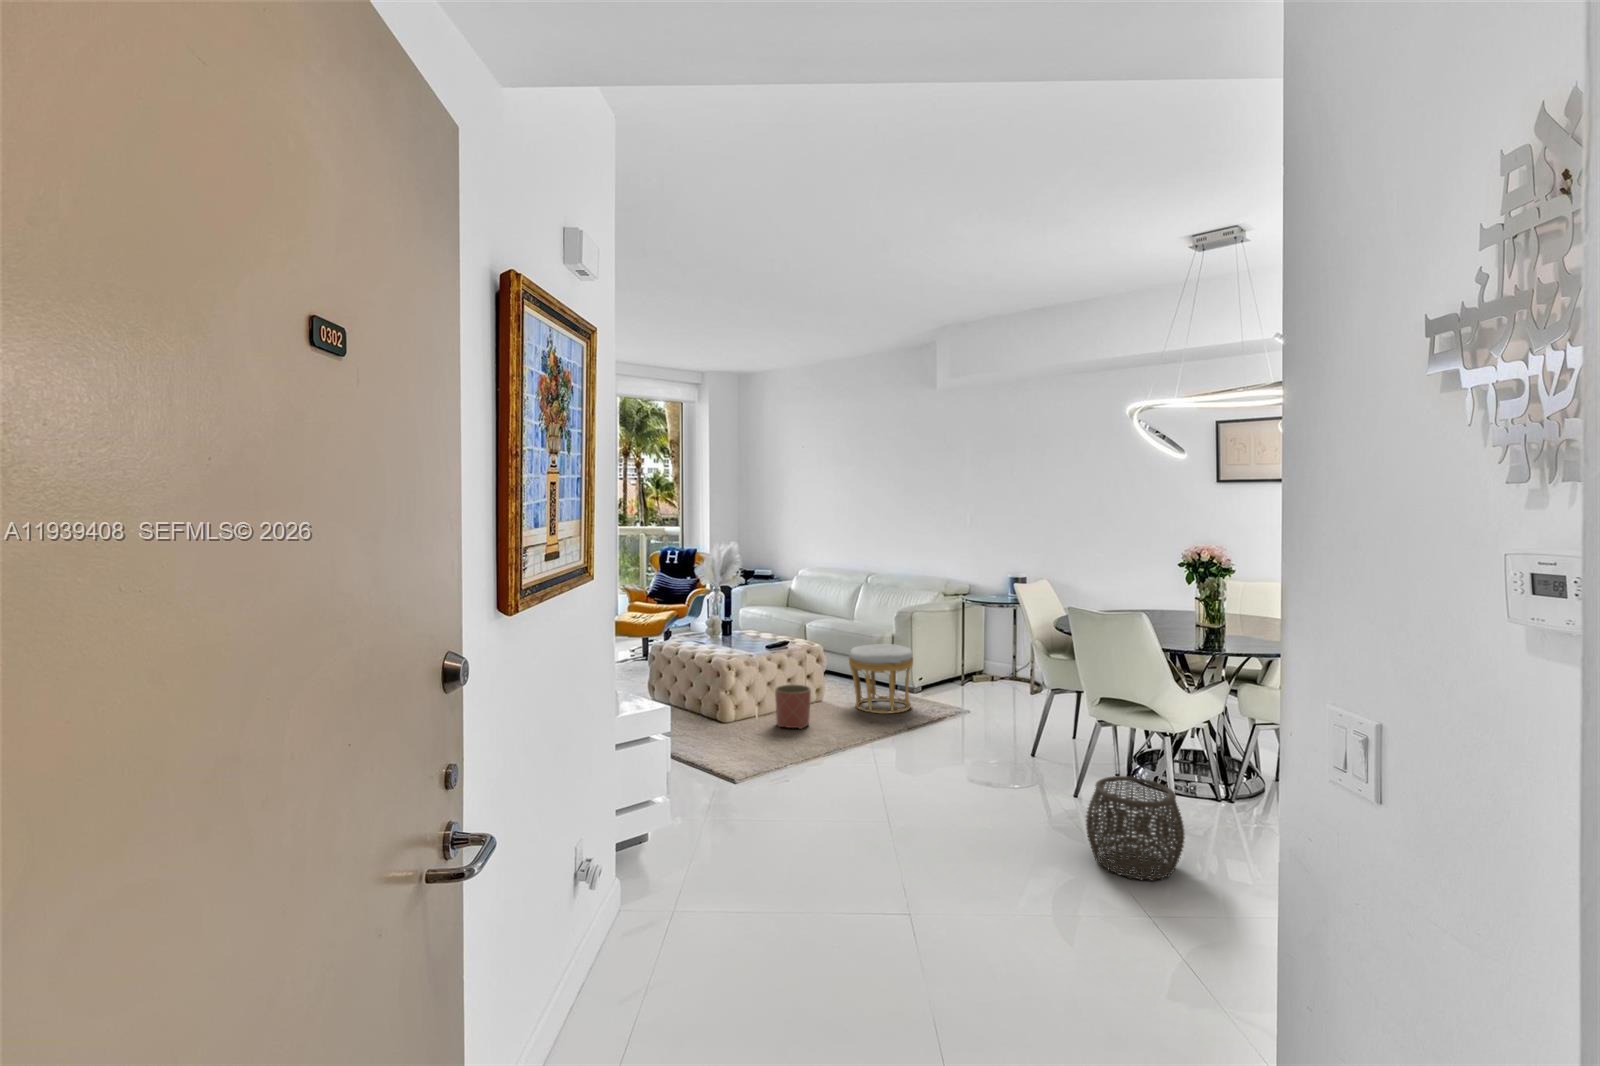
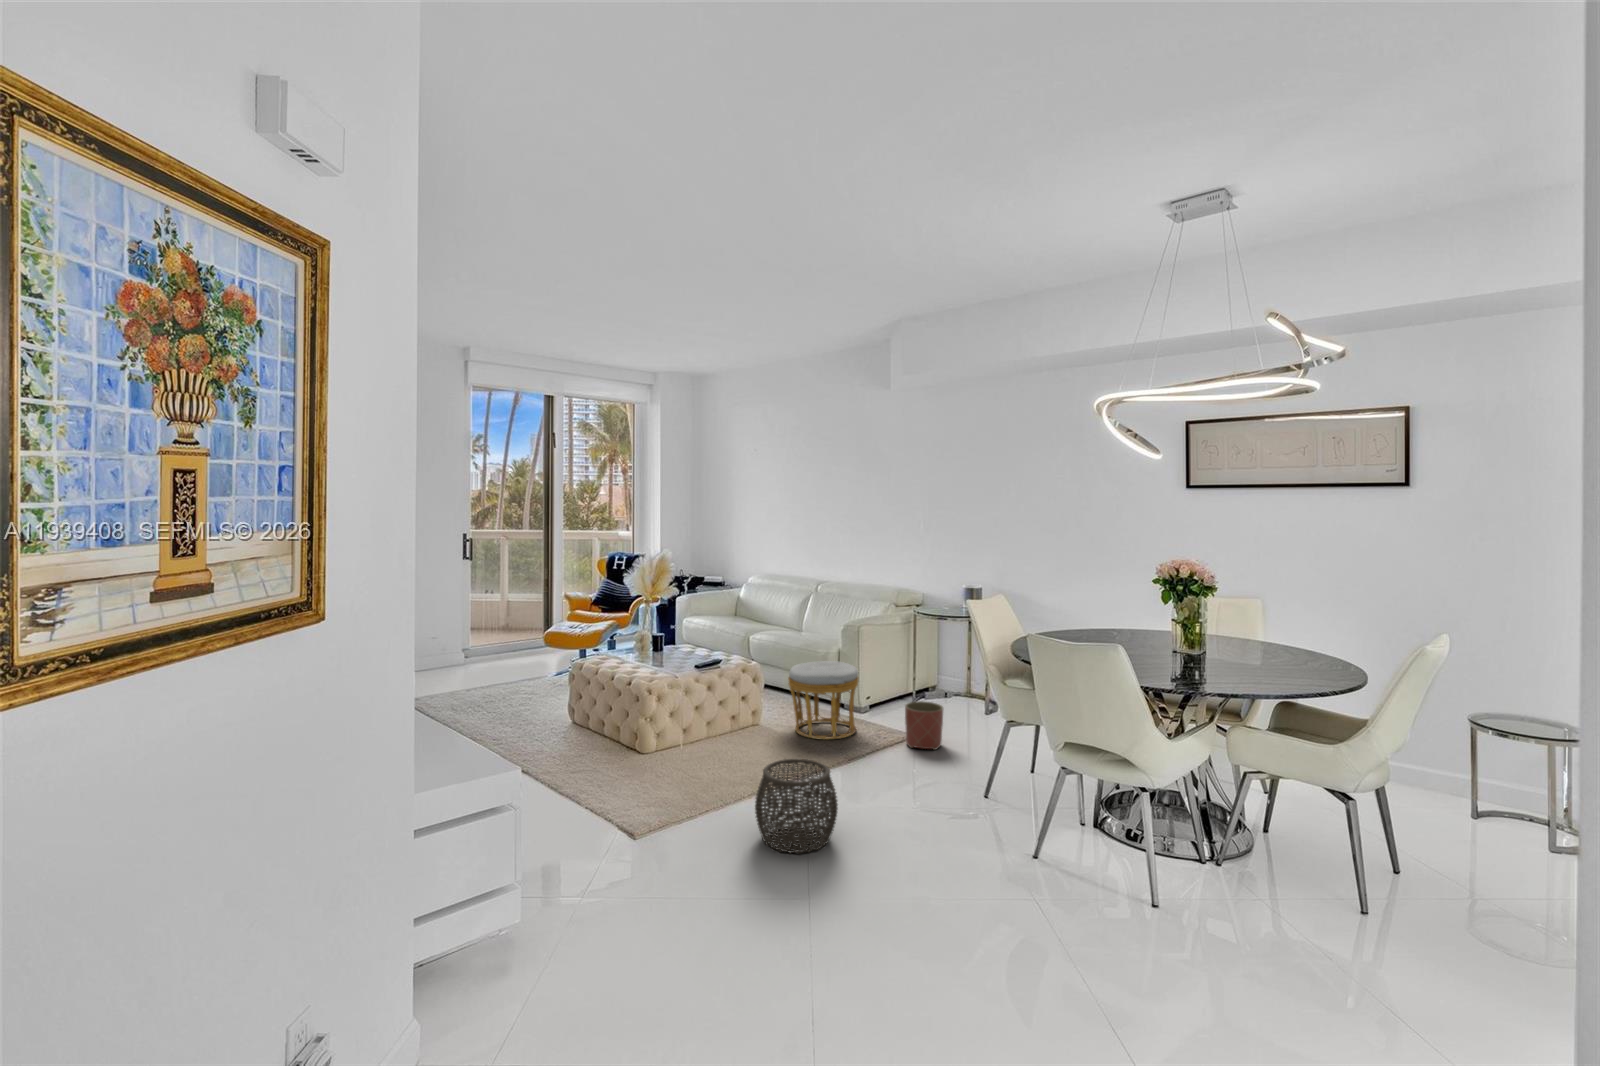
planter: present [775,684,811,729] -> present [905,701,943,750]
woven basket: present [1086,776,1185,881] -> present [755,759,838,854]

